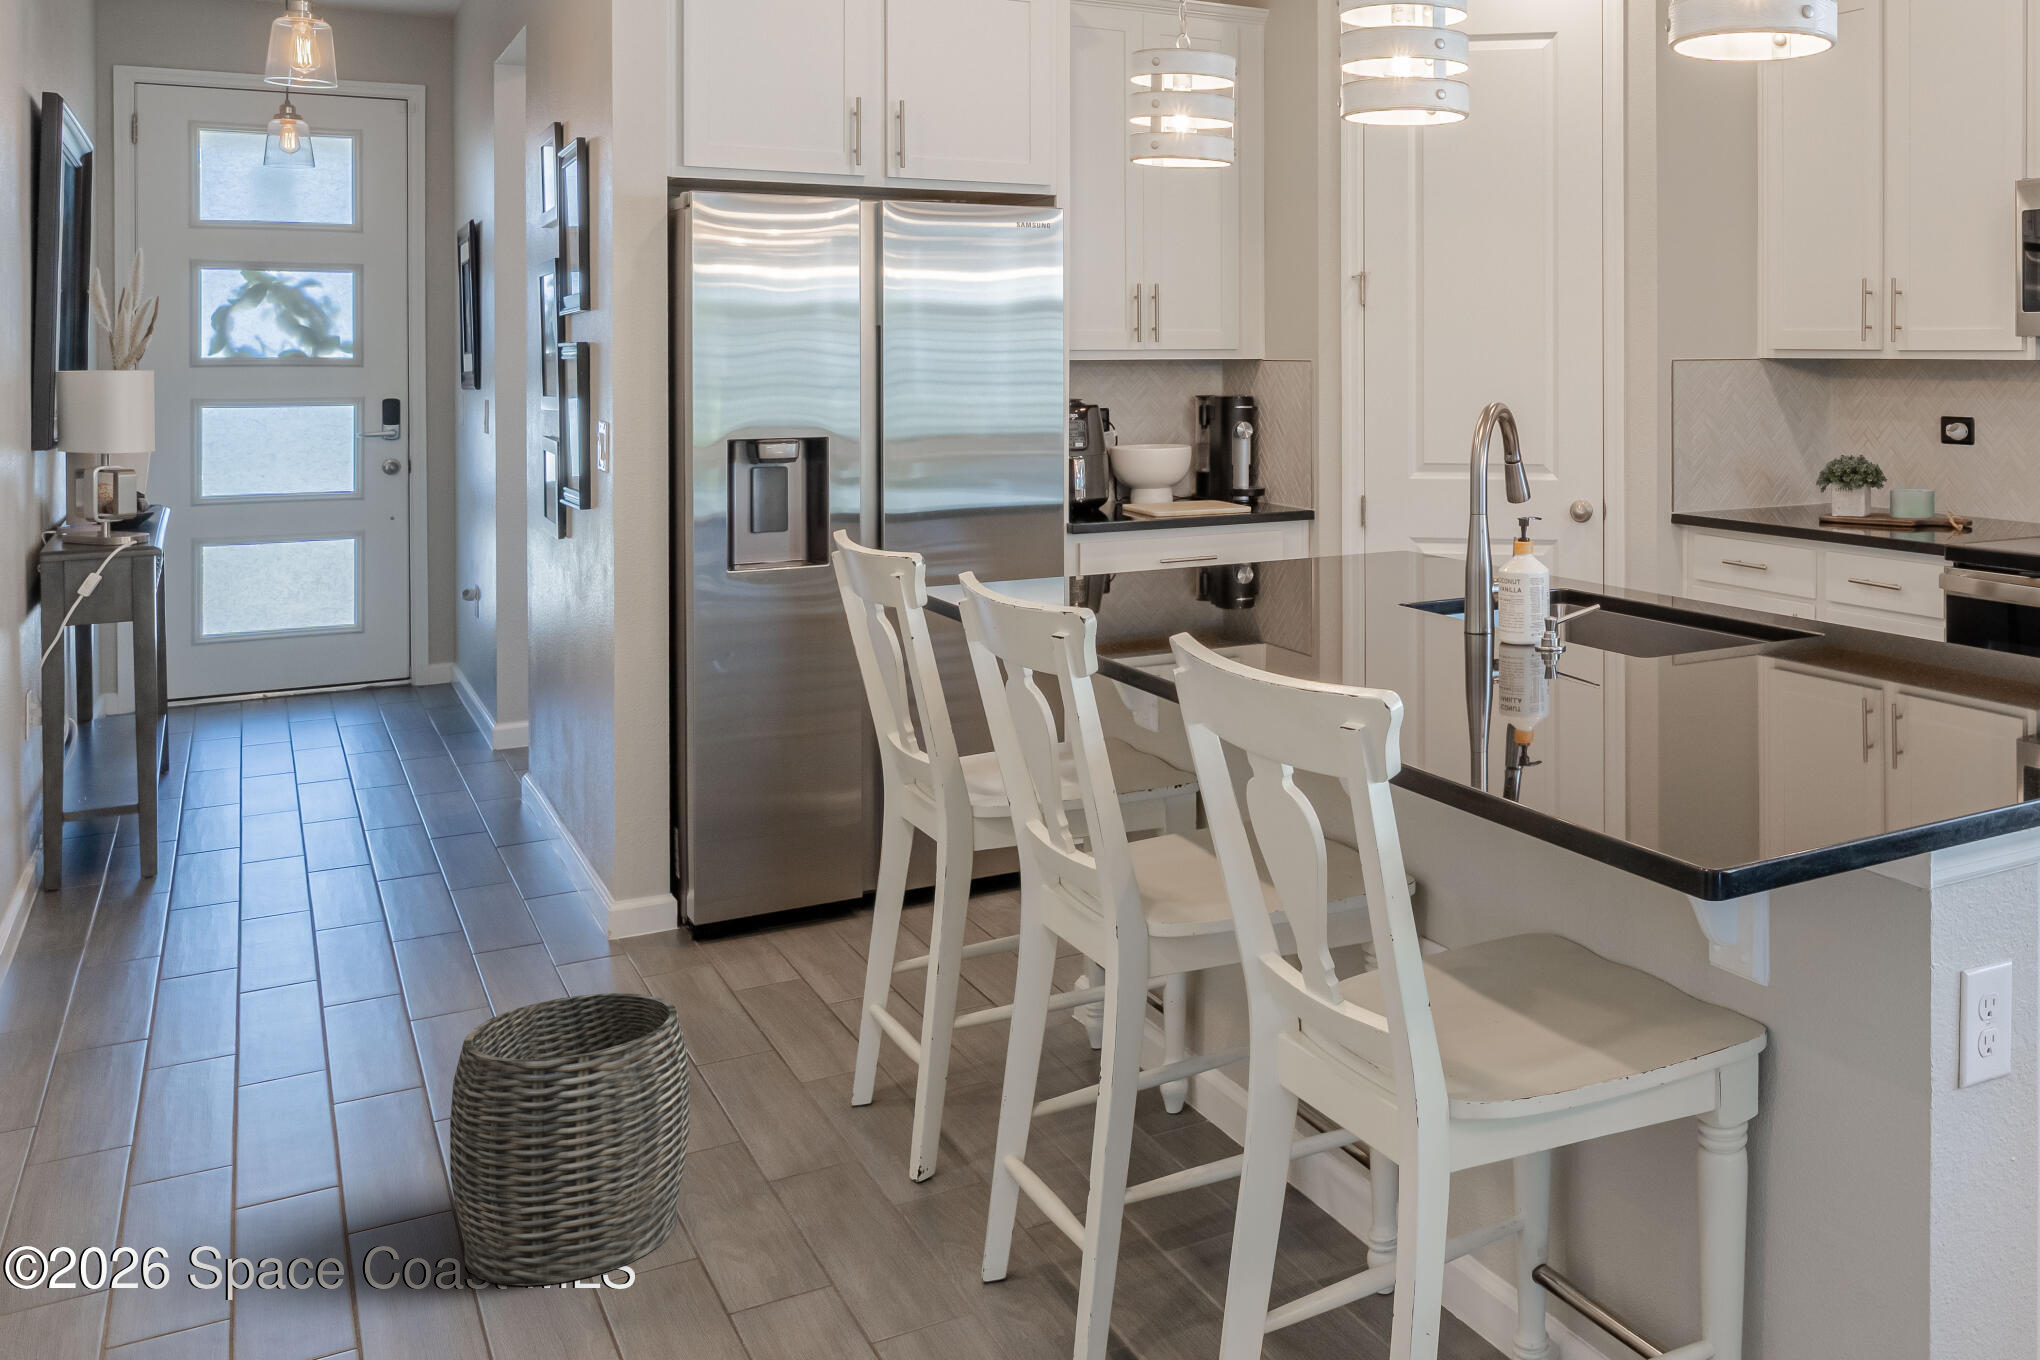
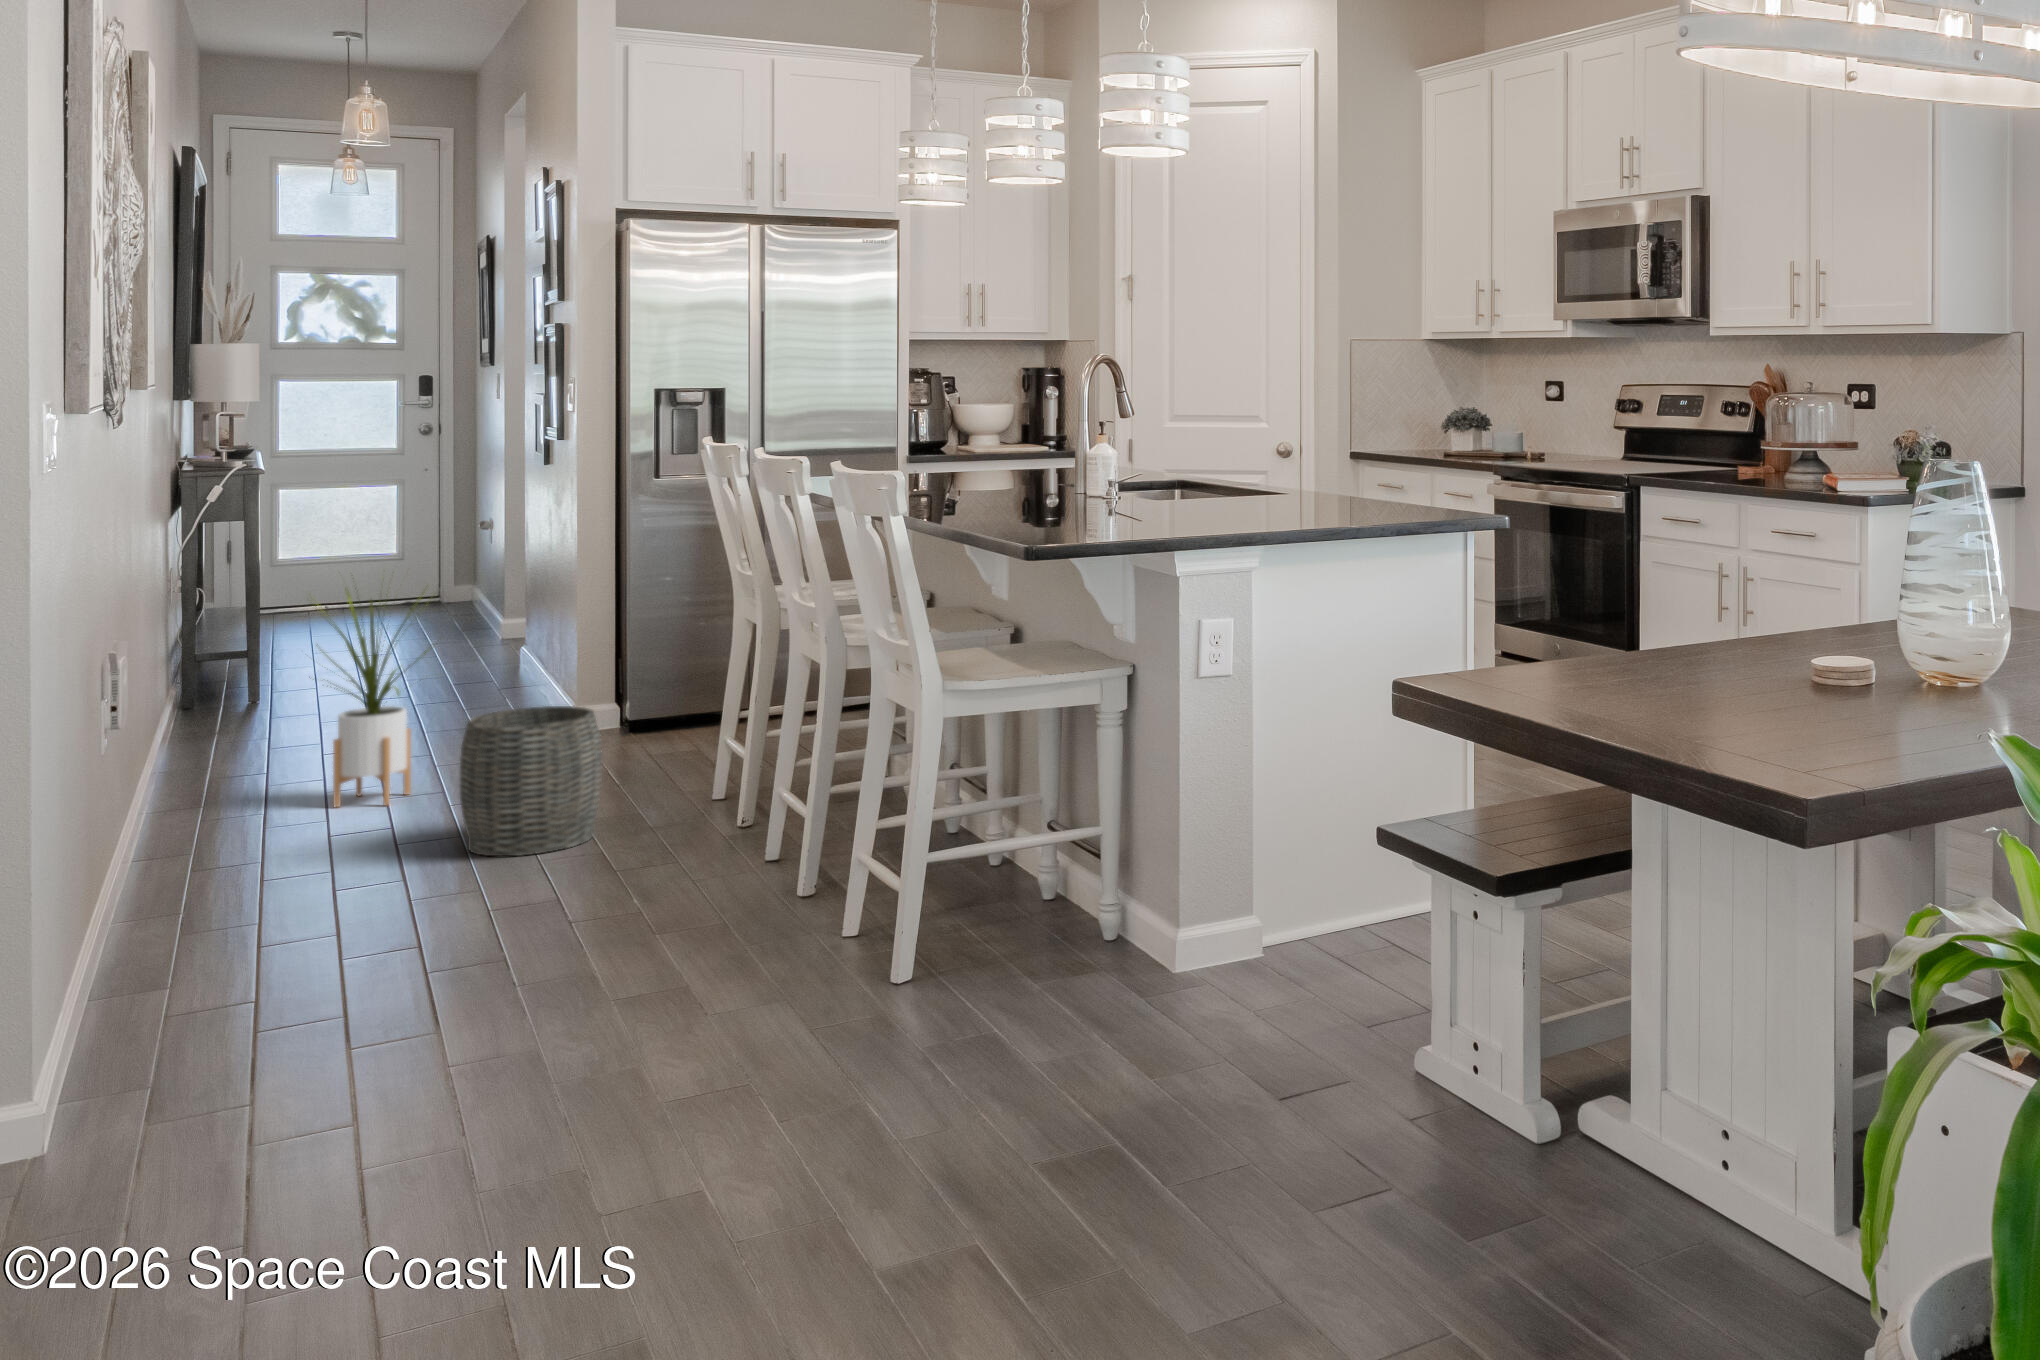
house plant: none [185,737,427,1140] -> present [314,578,428,807]

